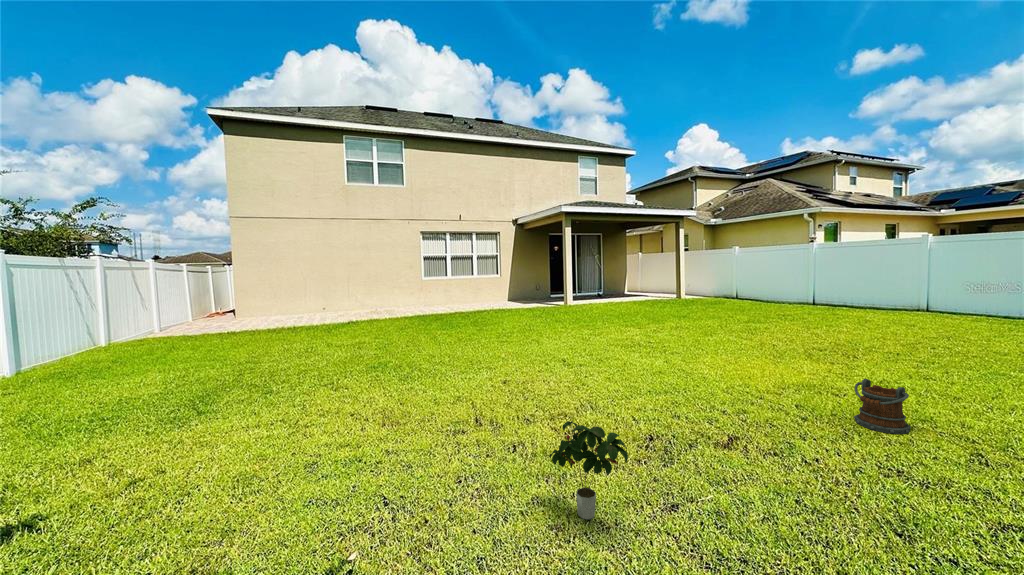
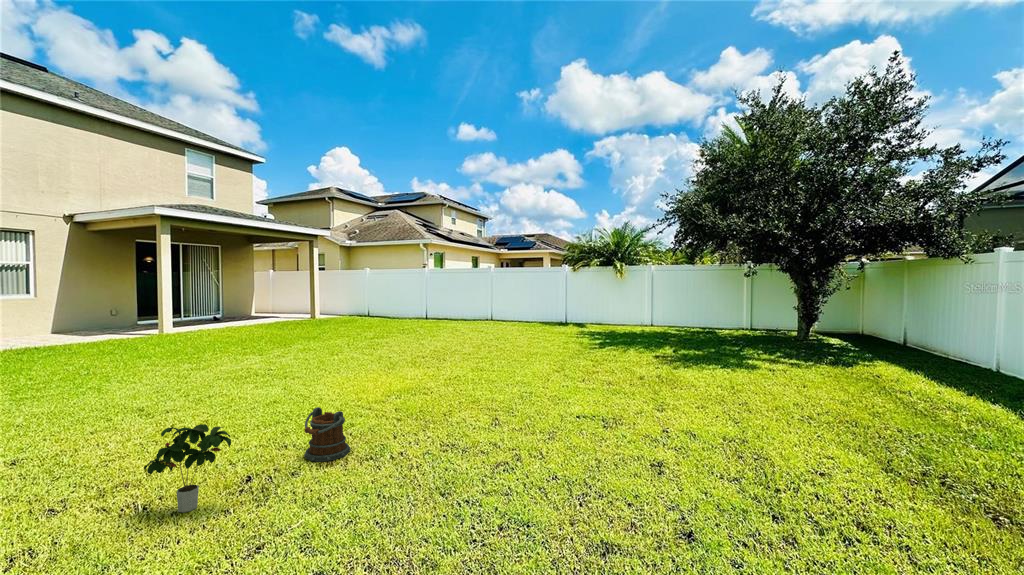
bucket: present [854,379,911,434] -> present [304,407,350,462]

